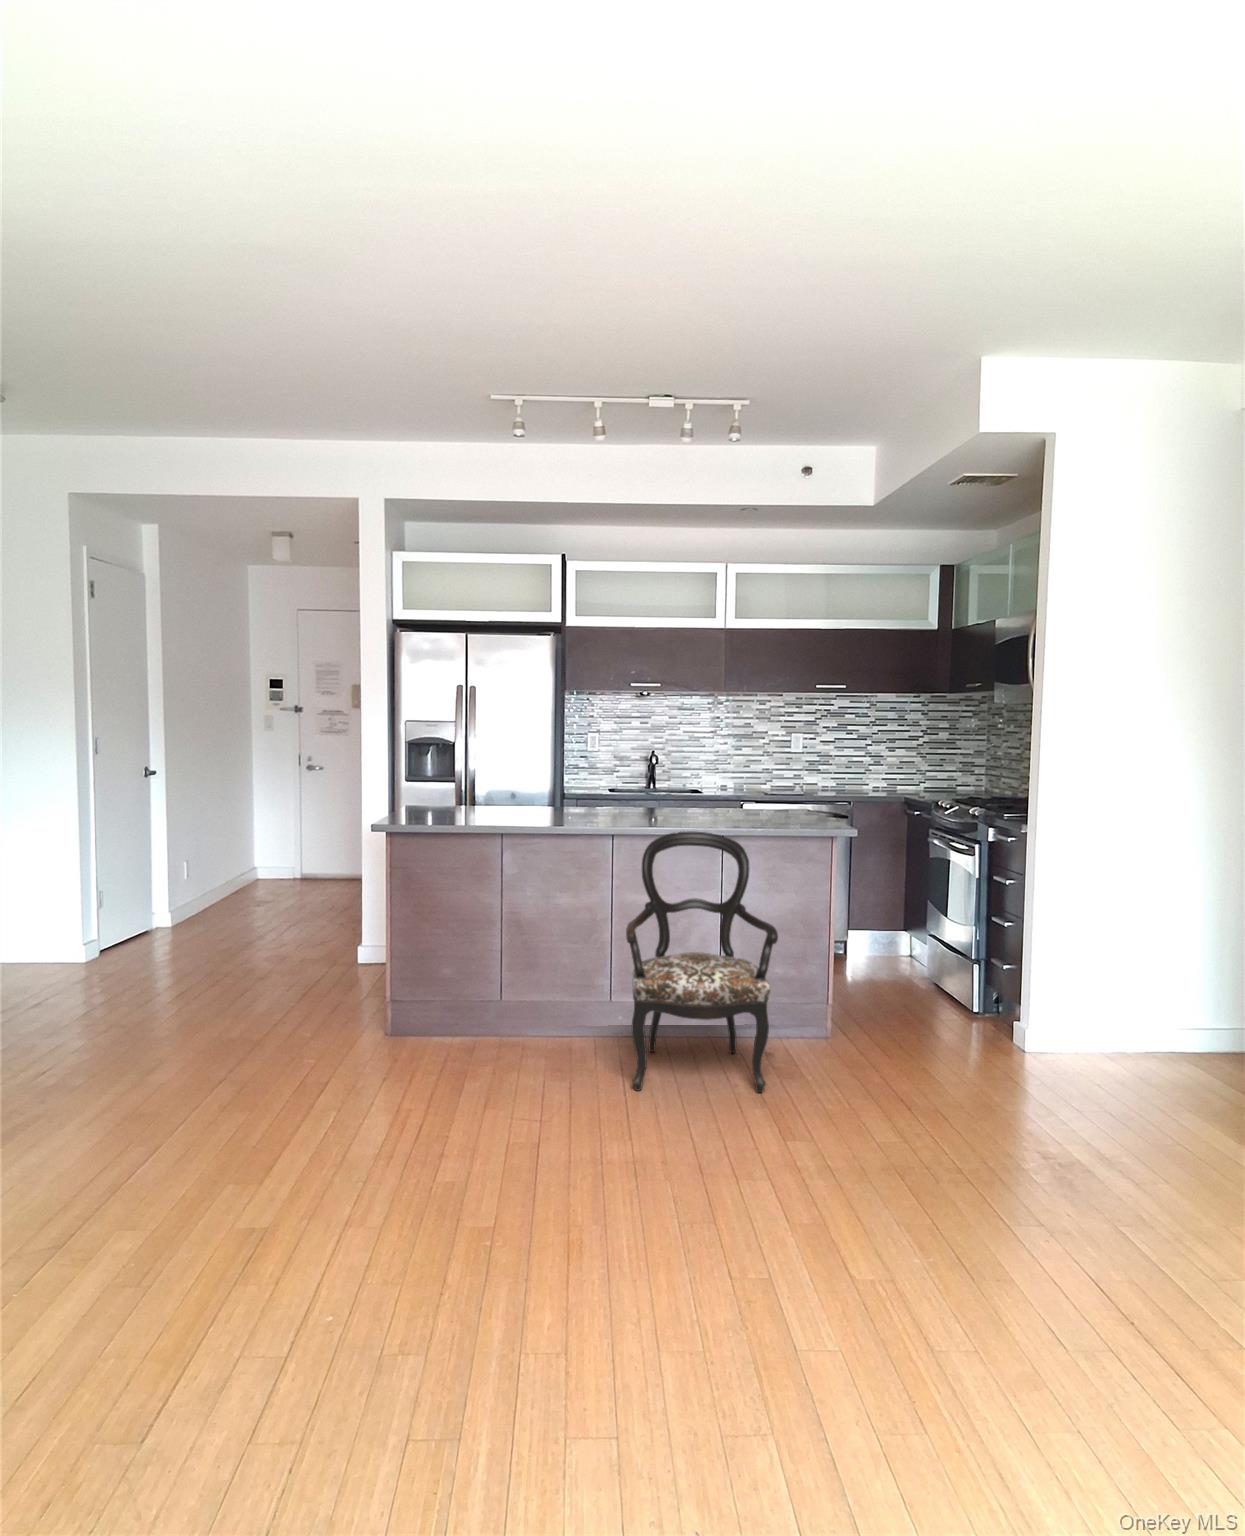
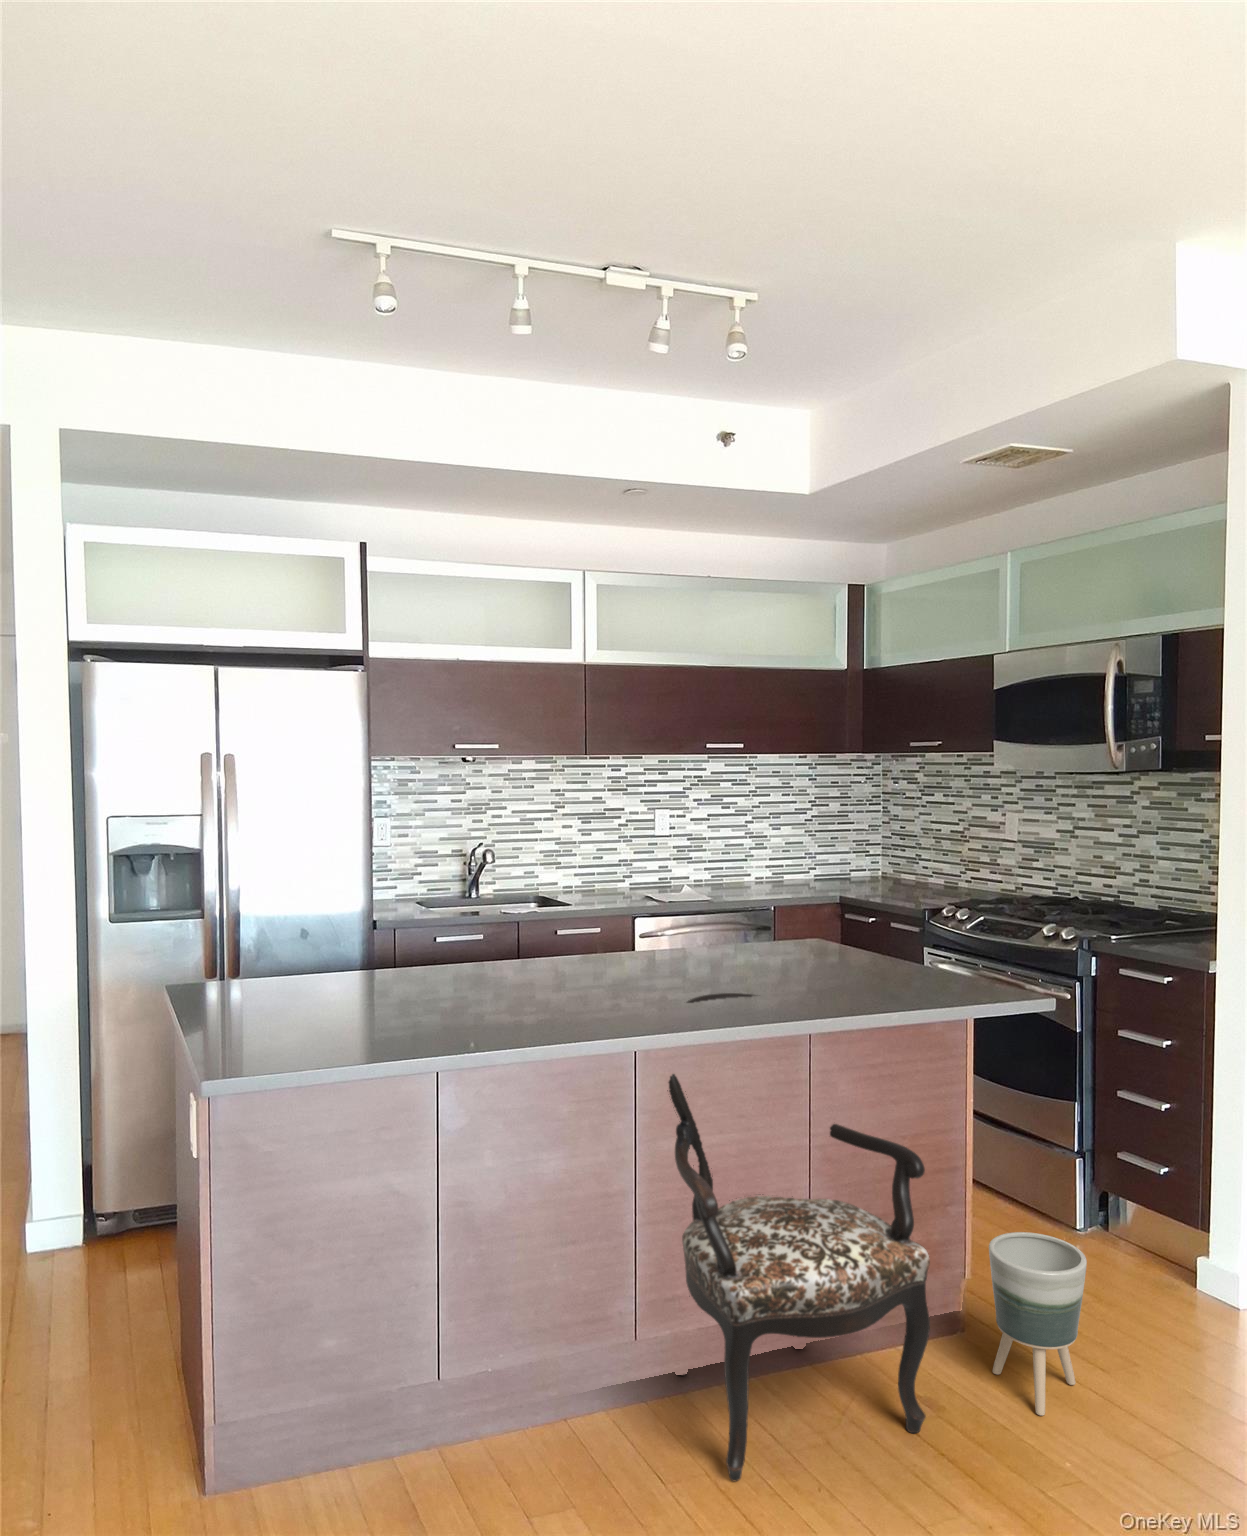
planter: none [829,994,890,1100] -> present [989,1232,1087,1416]

